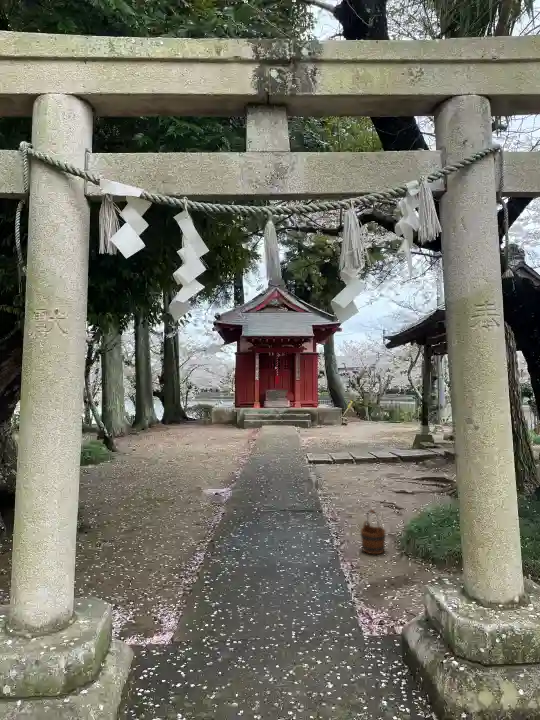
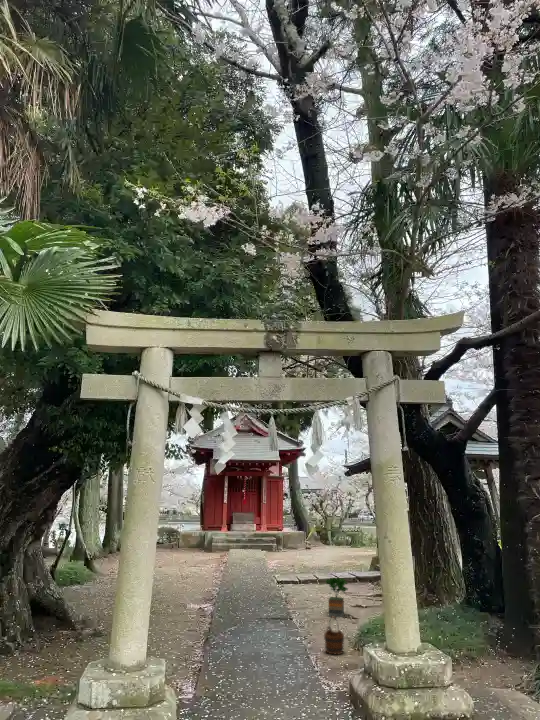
potted tree: none [361,459,390,504] -> present [326,578,348,618]

